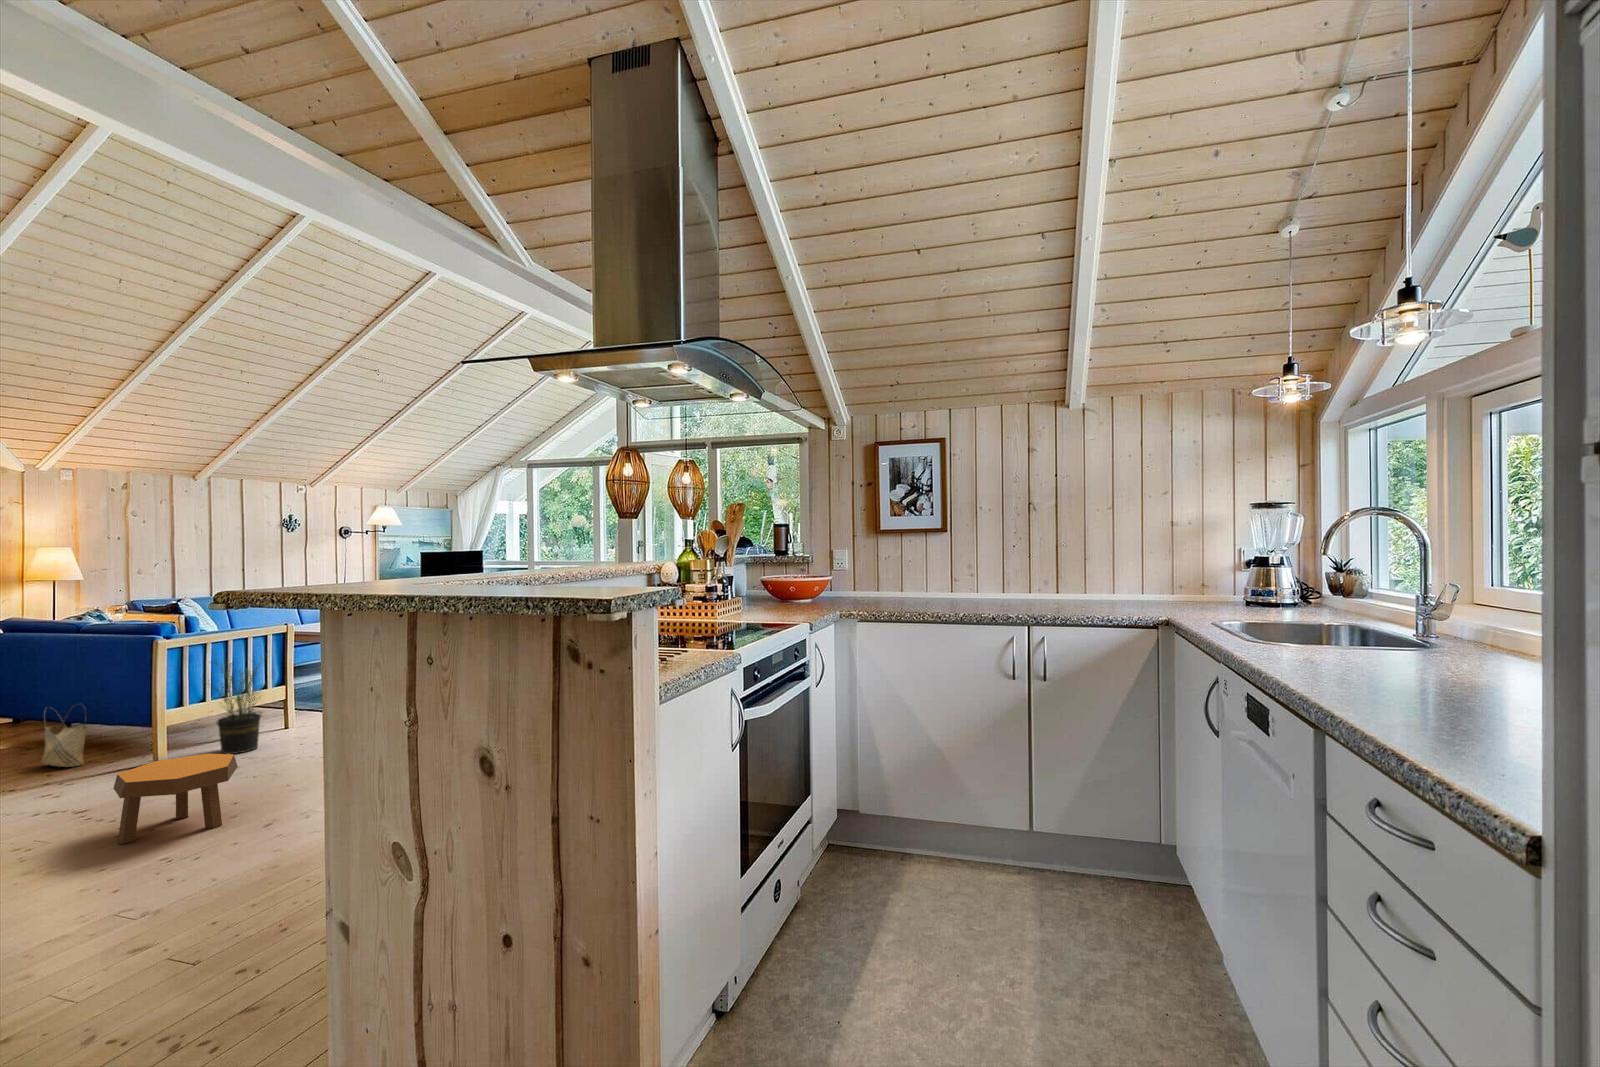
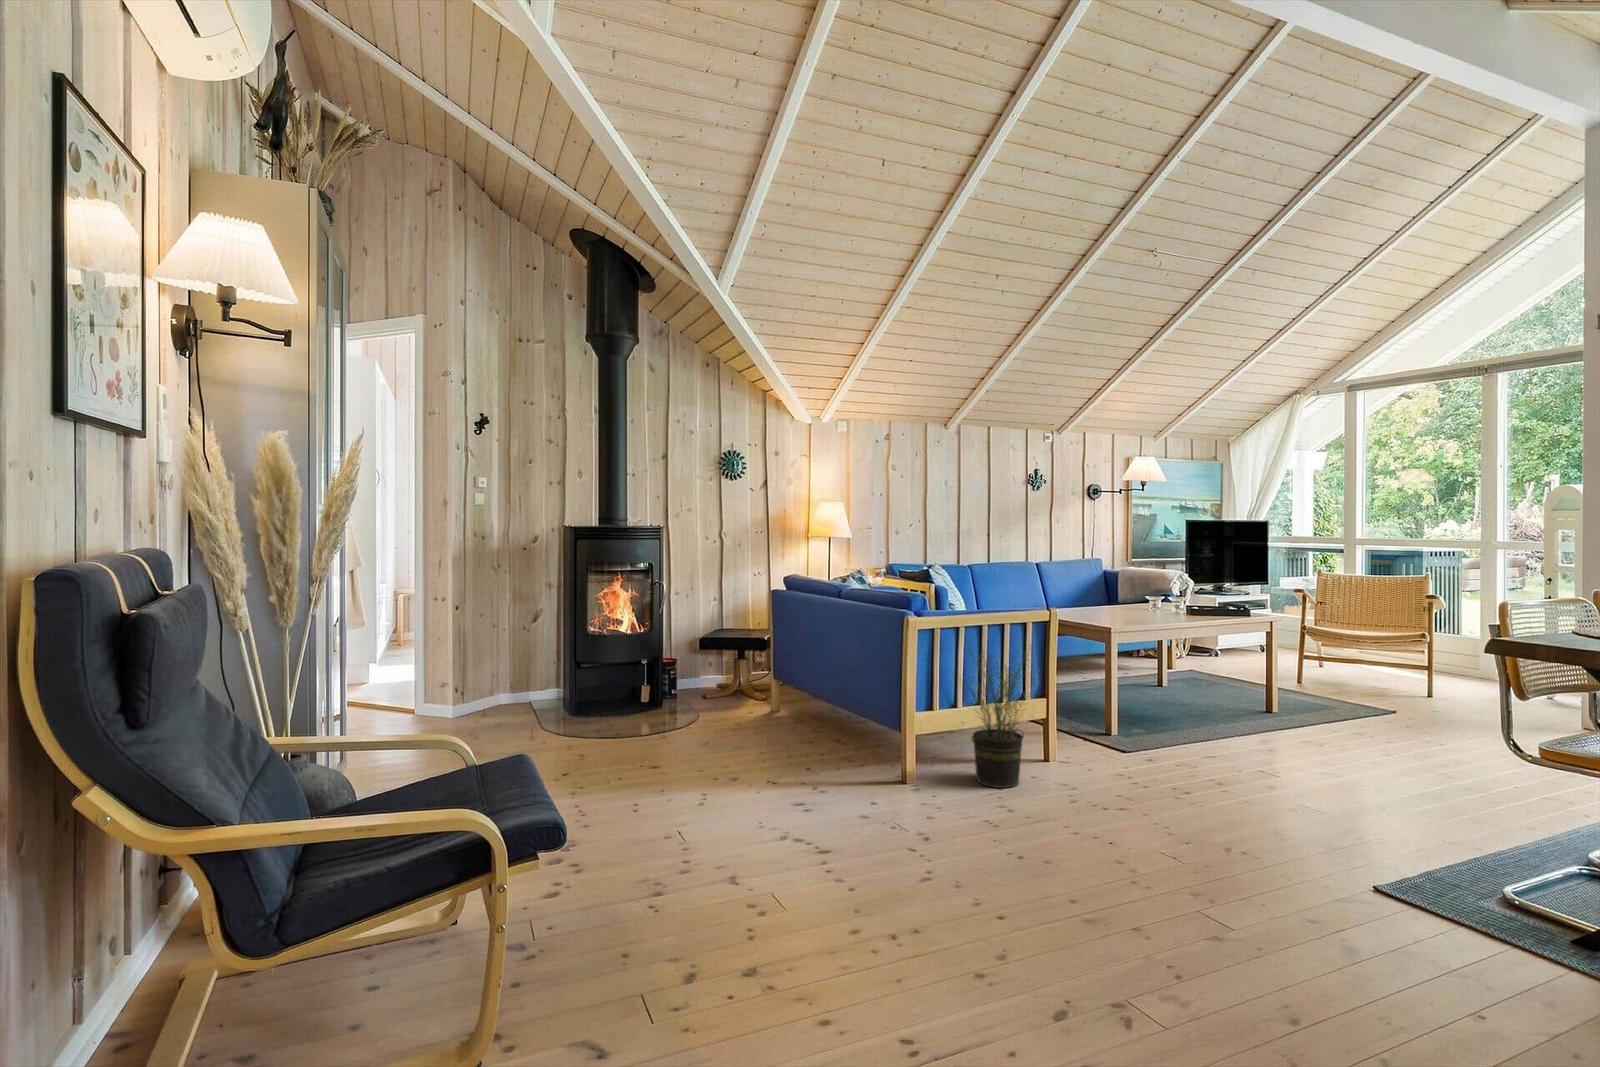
woven basket: present [41,708,87,767] -> none [805,681,844,757]
footstool: present [114,754,238,844] -> none [854,811,1012,968]

